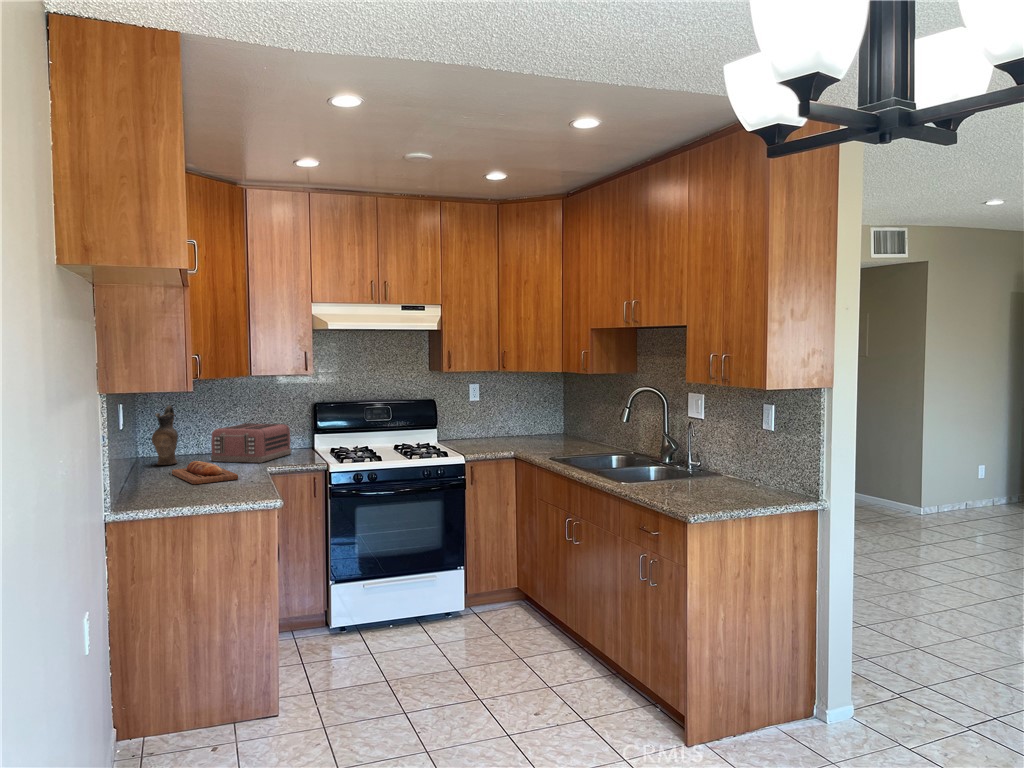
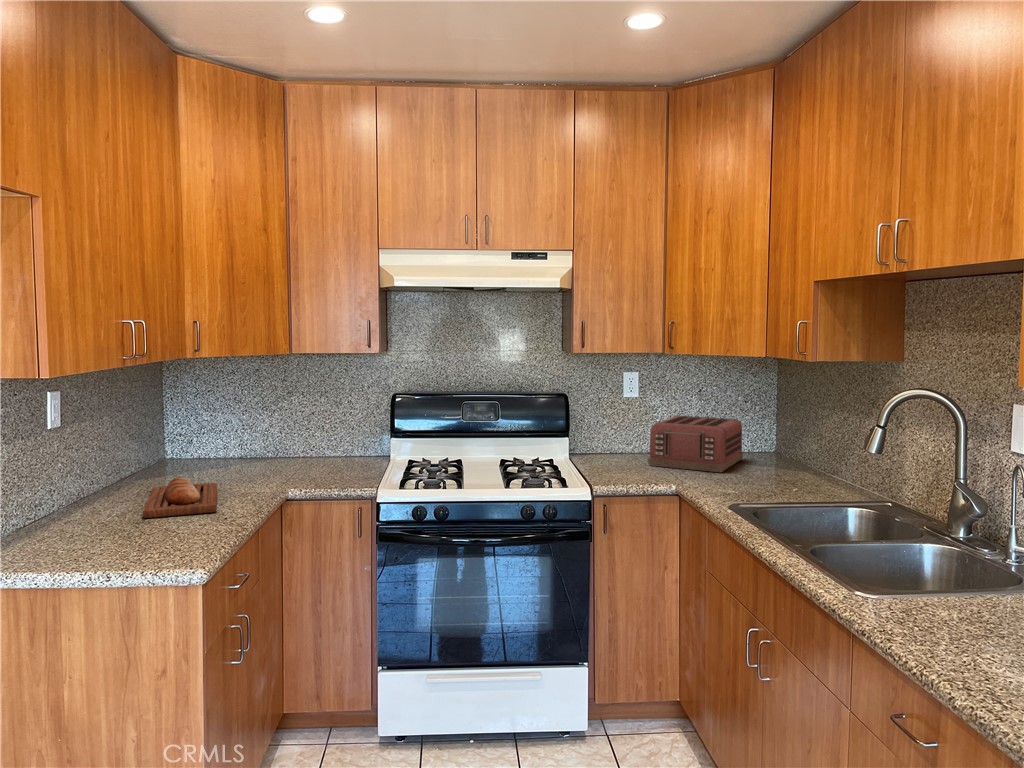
ceramic pitcher: present [152,405,178,465] -> none [156,393,193,475]
toaster: present [211,423,292,463] -> present [648,416,743,472]

